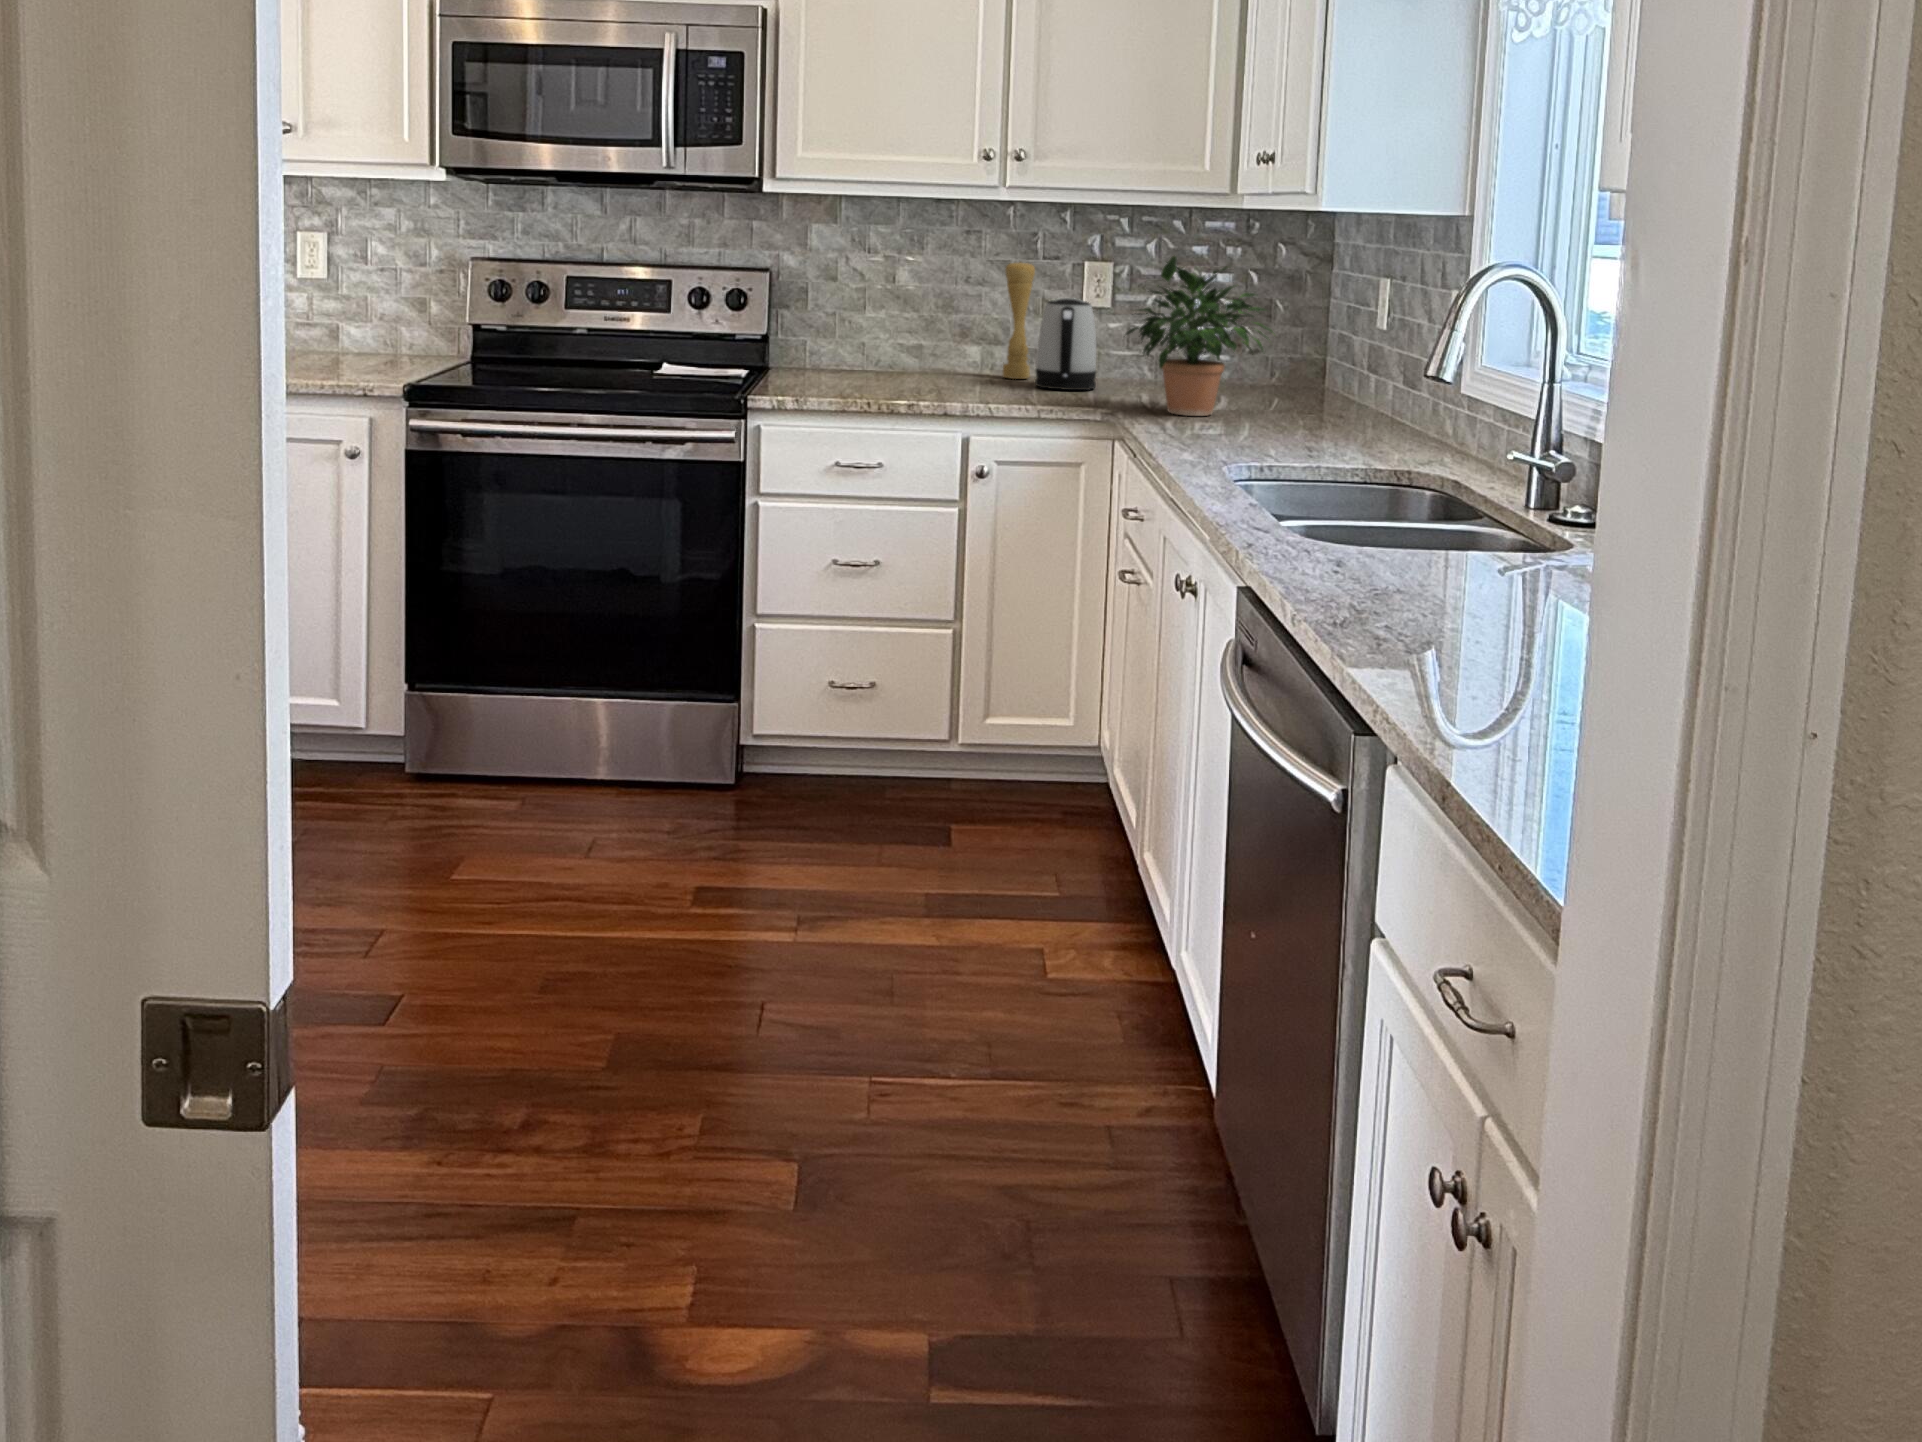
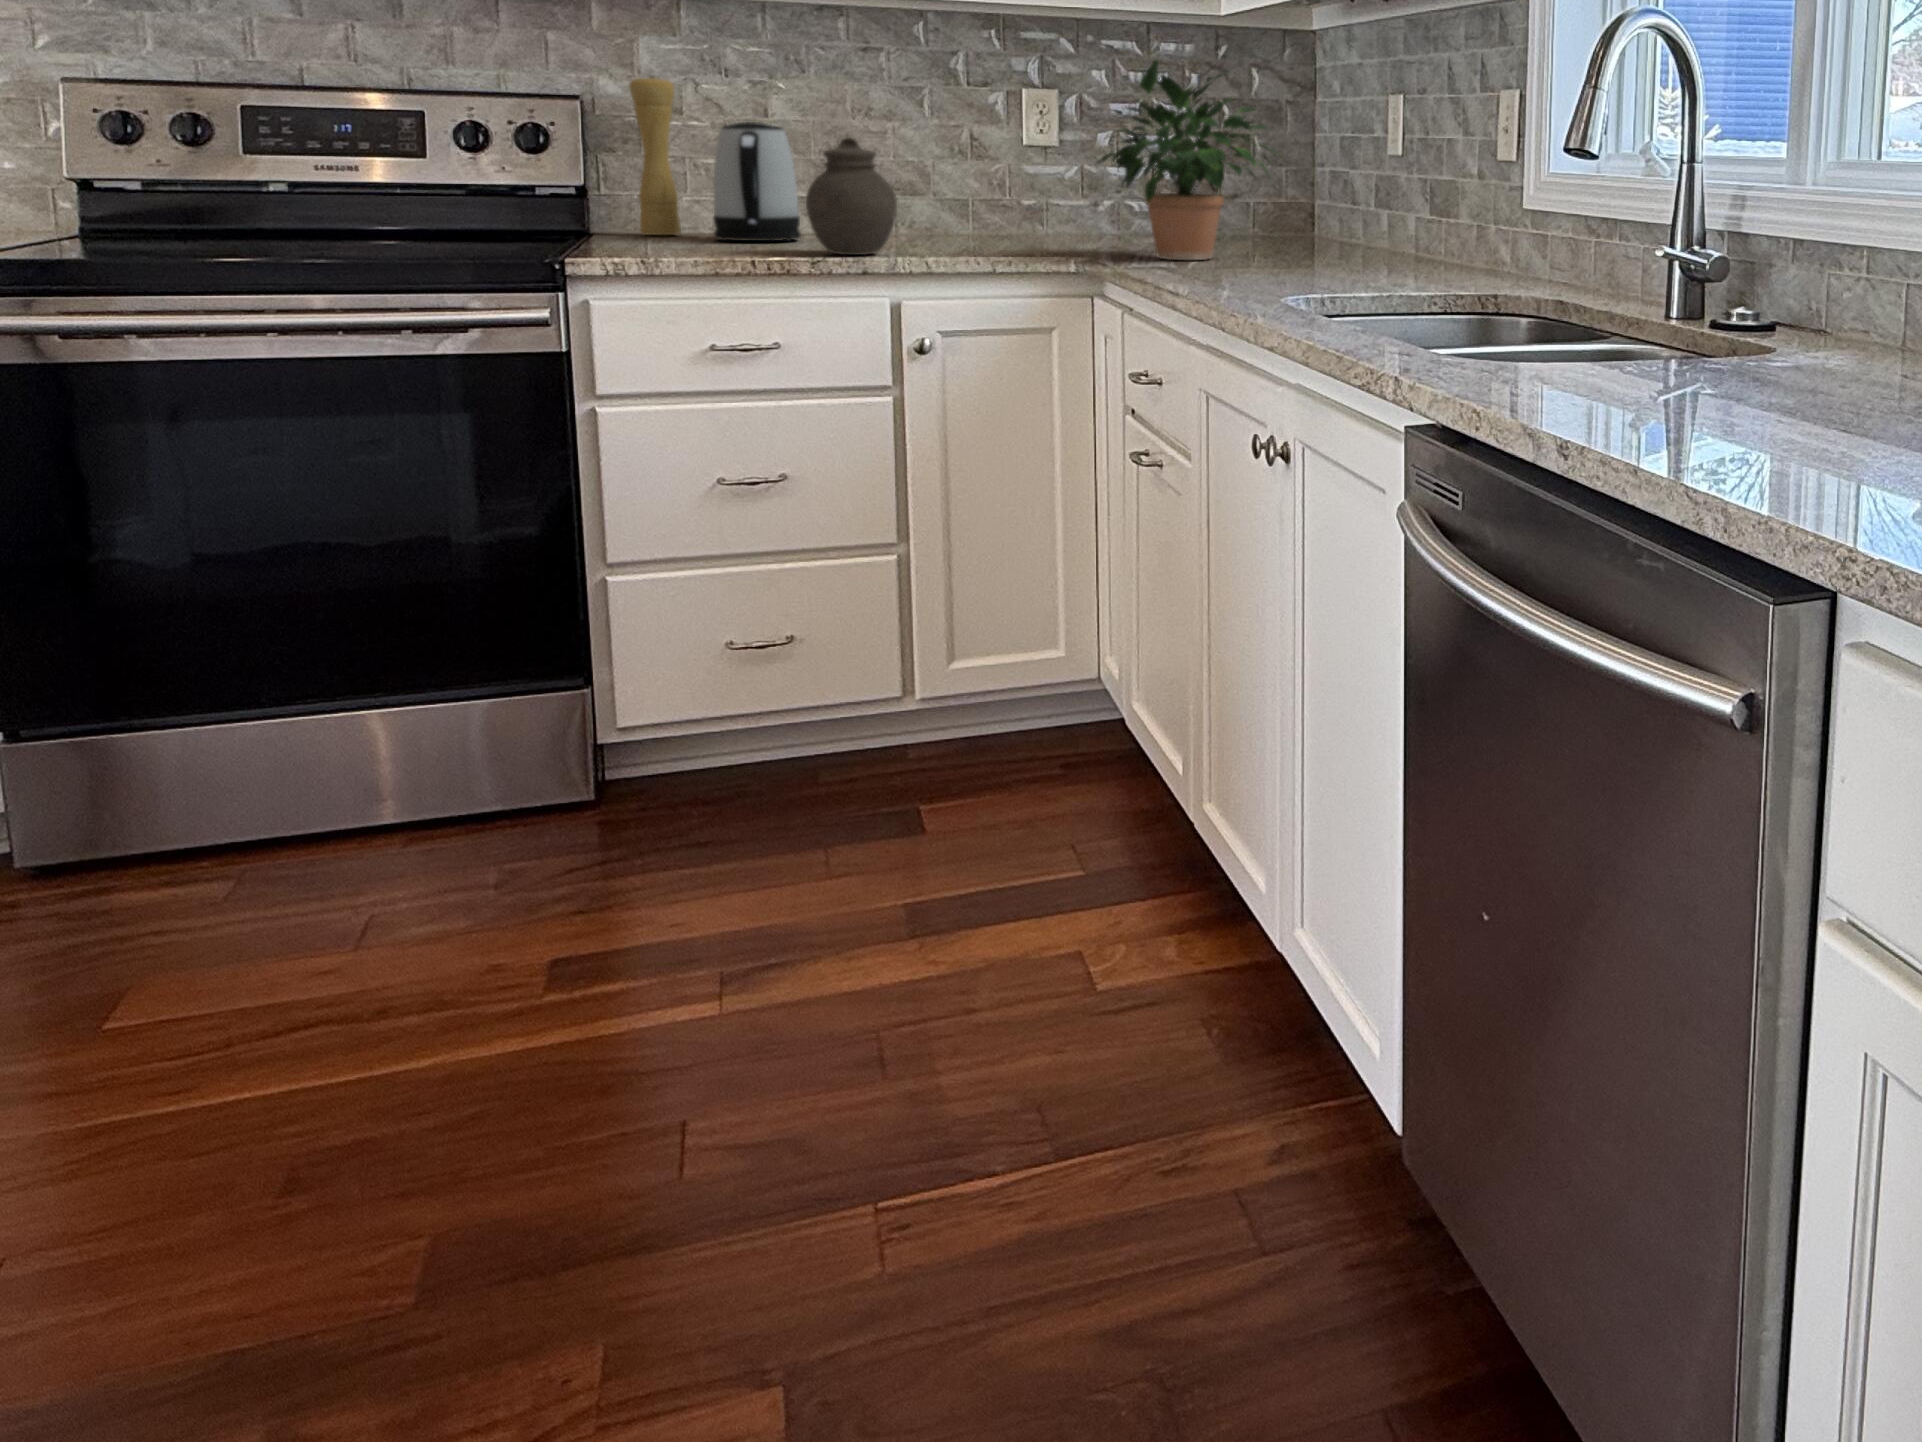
pepper mill: present [1003,261,1035,379] -> present [630,75,681,235]
kettle: present [1035,298,1096,390] -> present [713,122,801,241]
jar: none [910,310,974,399] -> present [806,138,897,255]

